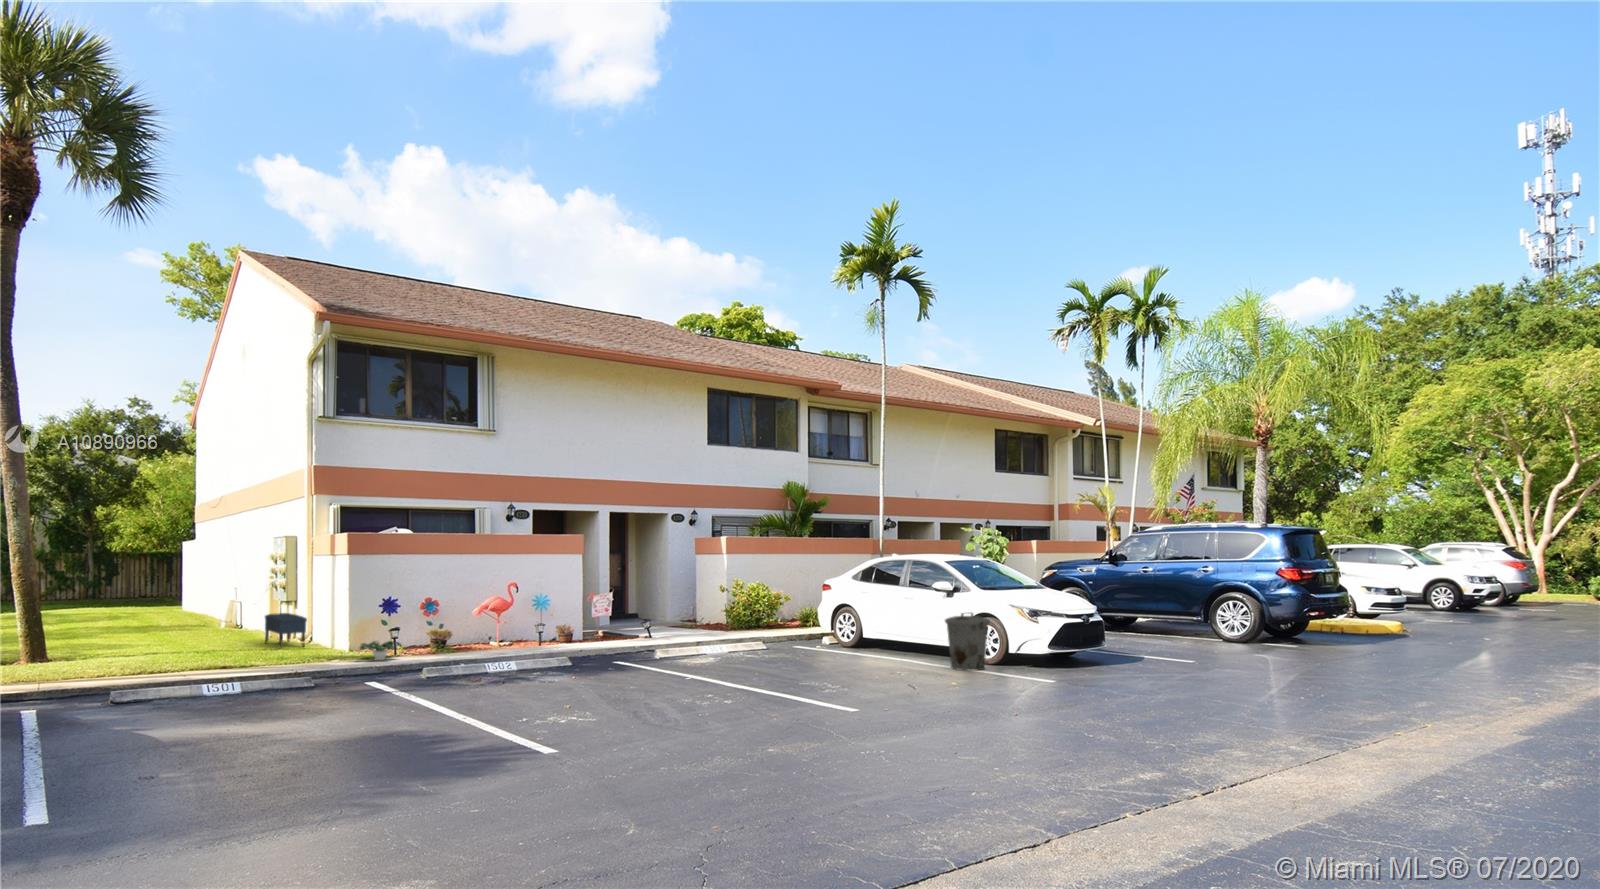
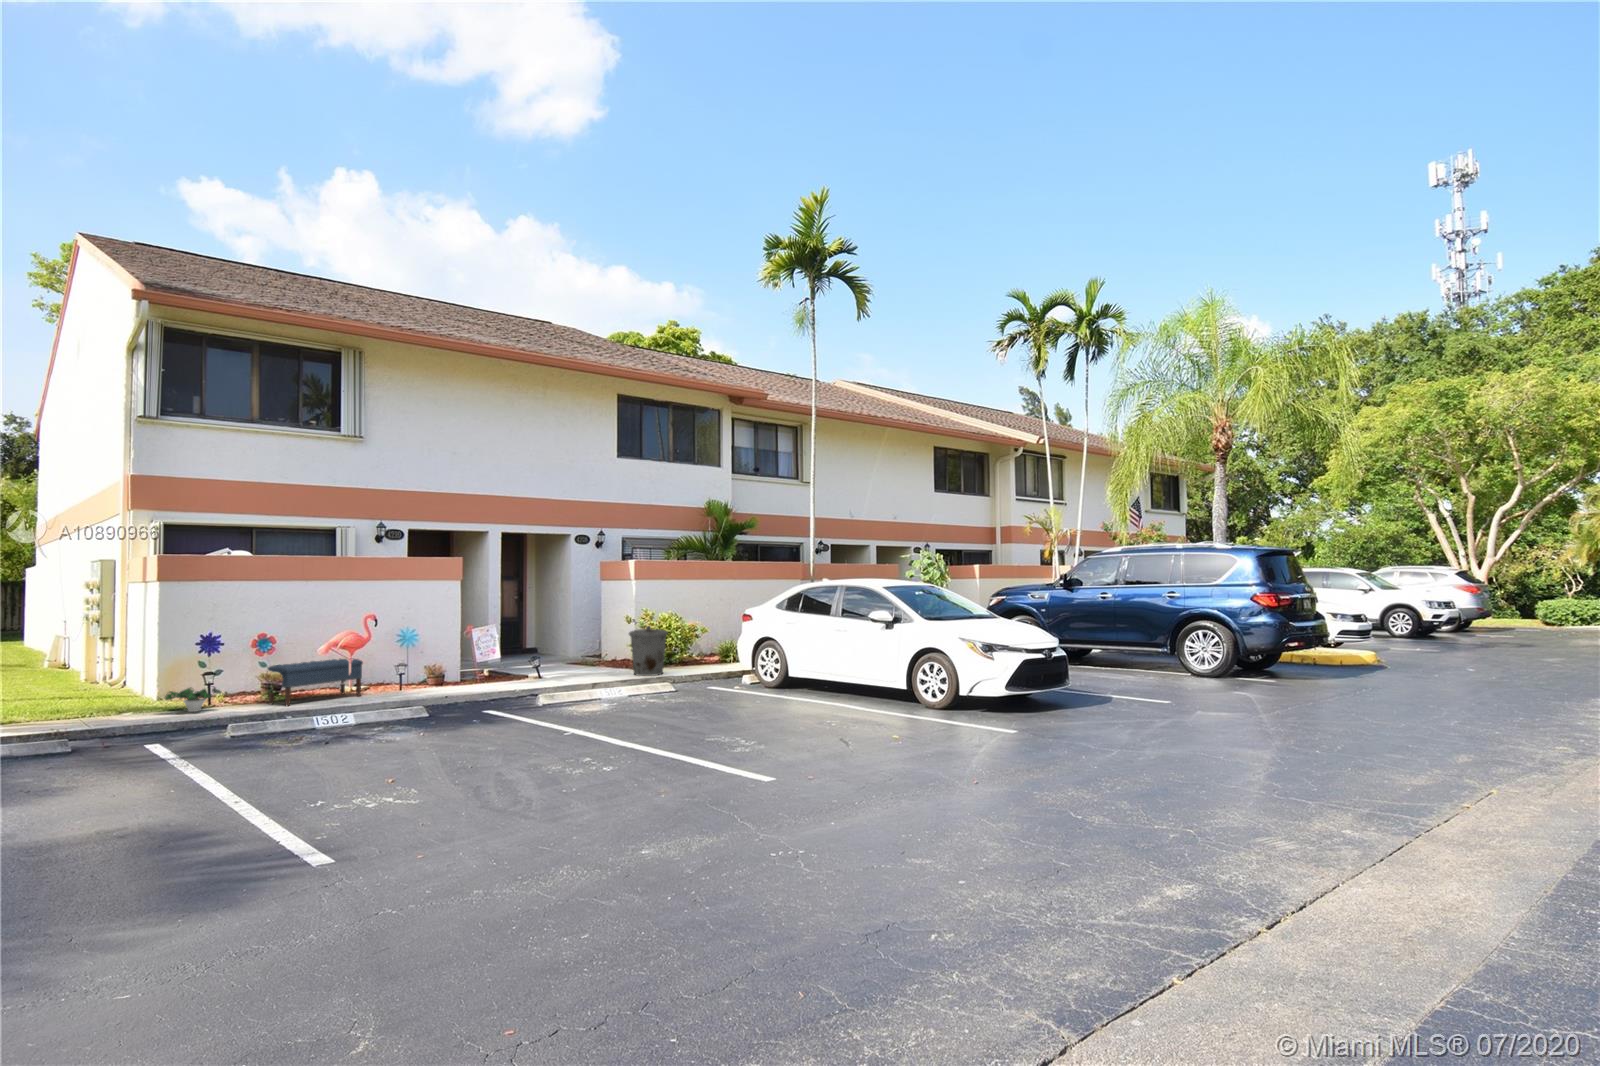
bench: present [265,613,307,648] -> present [268,659,363,706]
trash can: present [945,613,990,670] -> present [629,626,668,676]

